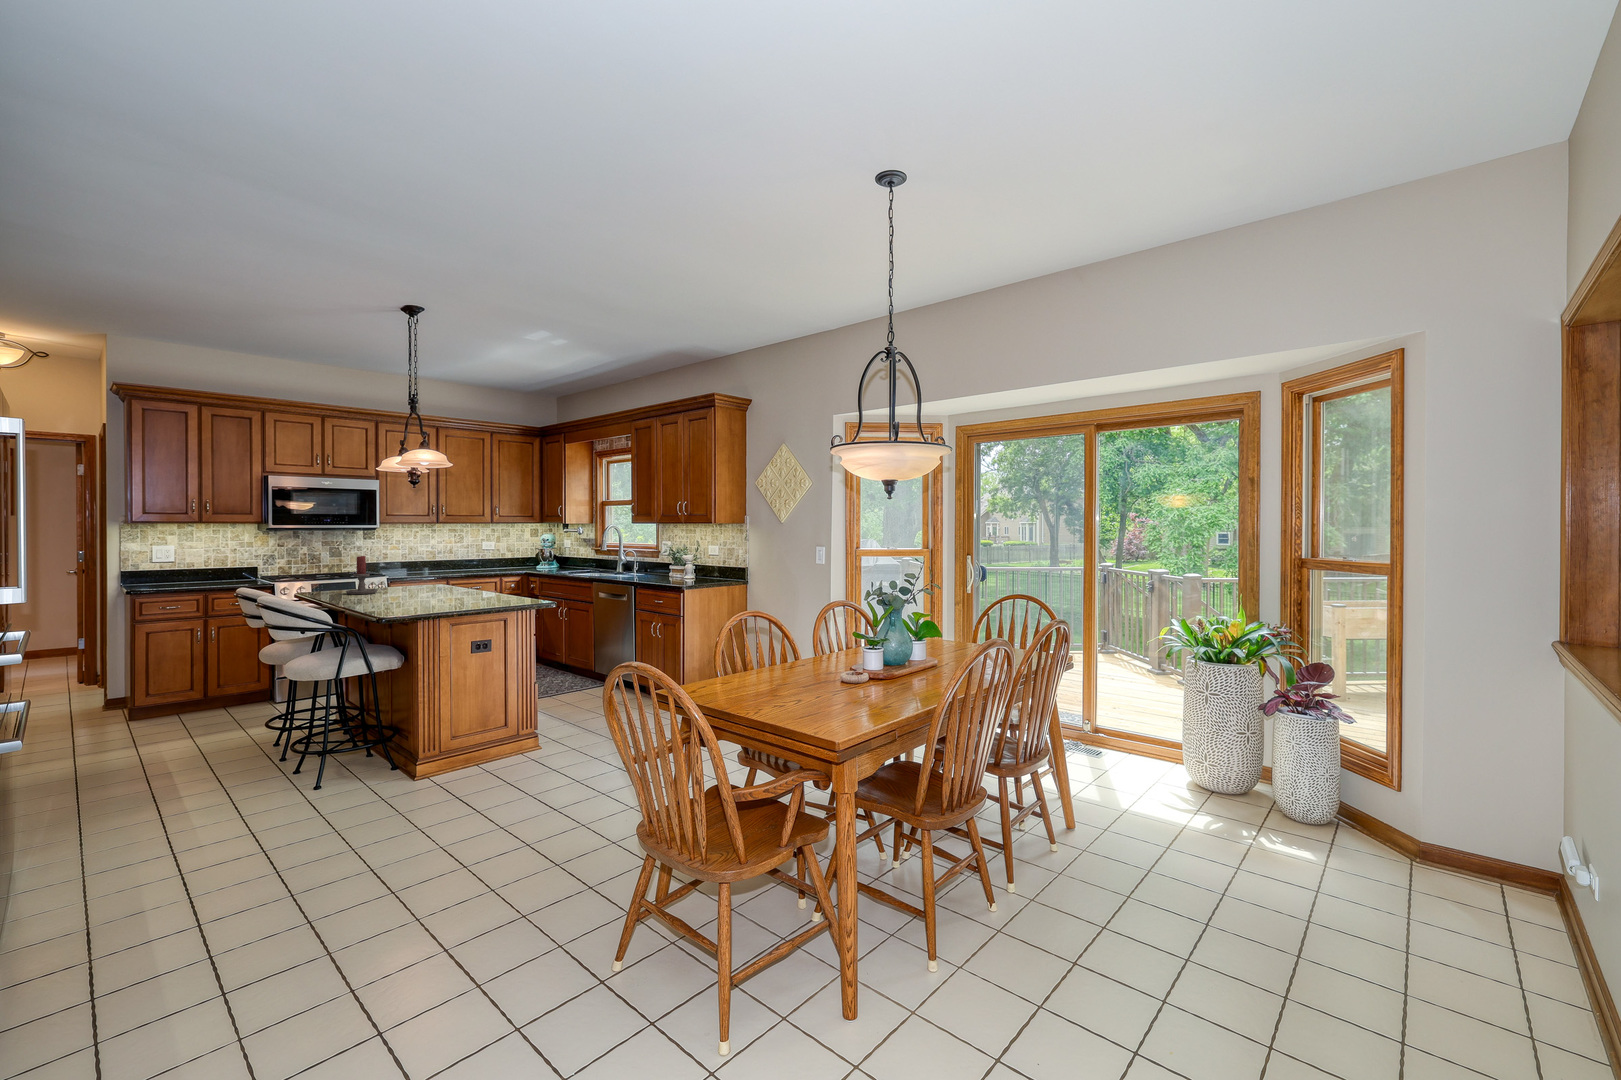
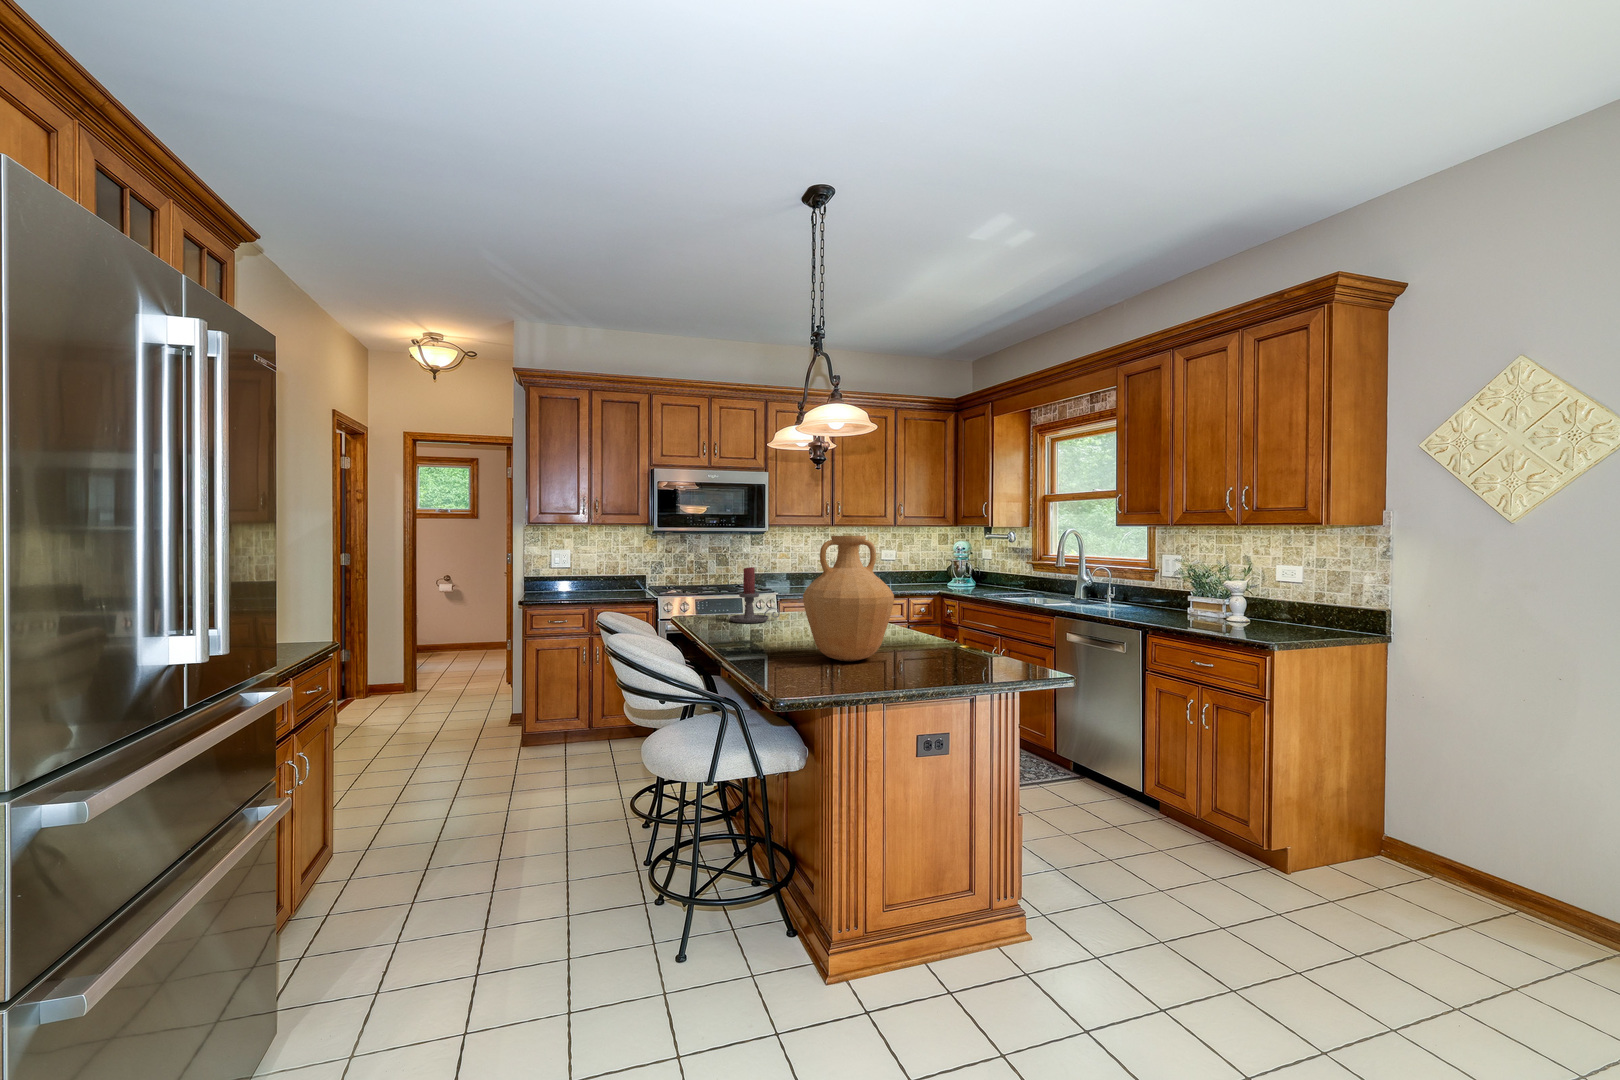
vase: none [399,535,458,607] -> present [803,536,894,661]

